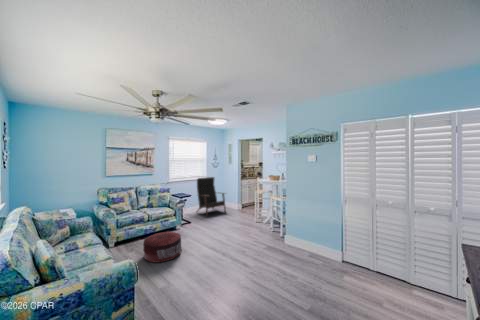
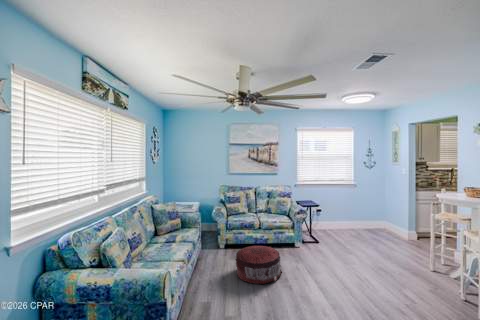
lounge chair: present [197,177,226,215] -> none [335,182,385,239]

